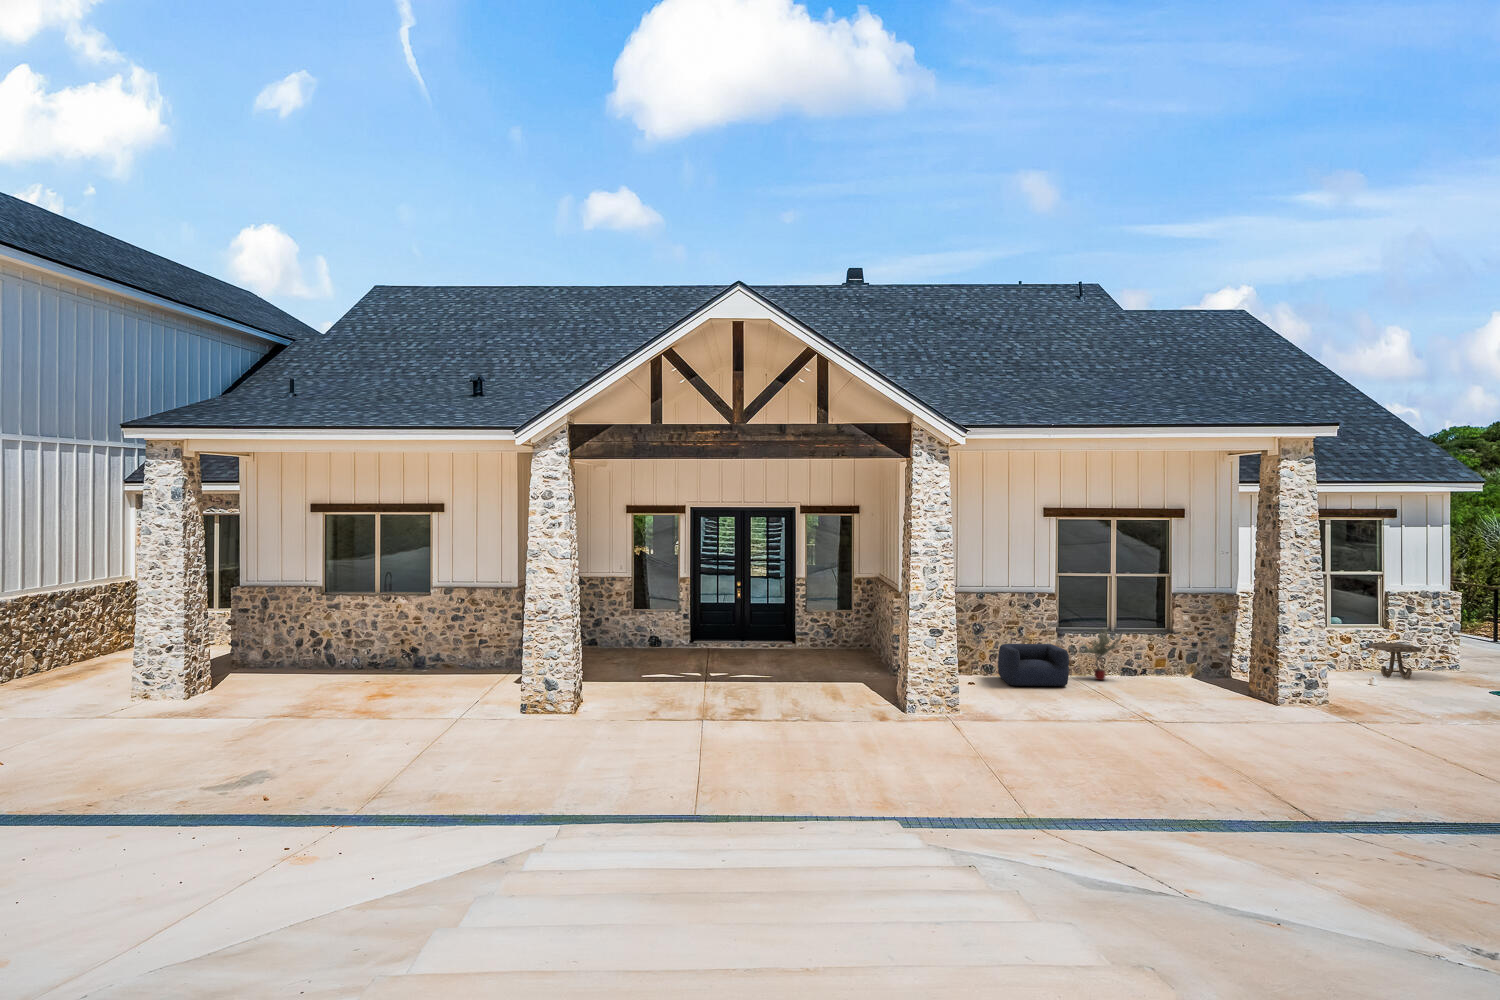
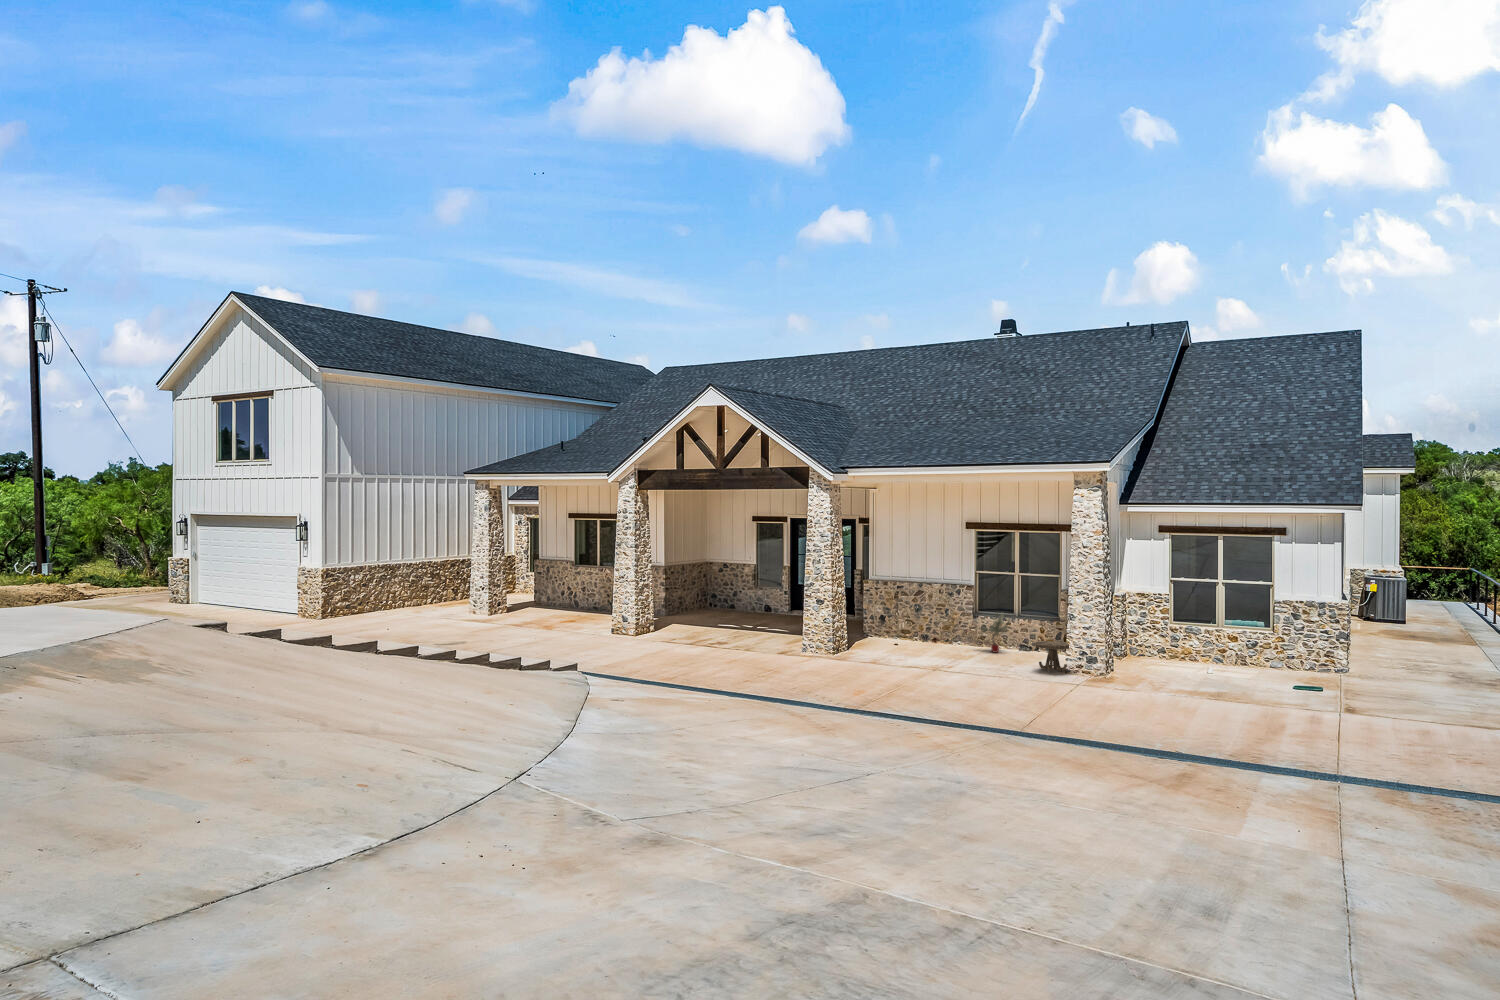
side table: present [1369,643,1422,678] -> present [1036,641,1069,671]
armchair: present [998,644,1069,686] -> none [915,620,967,652]

